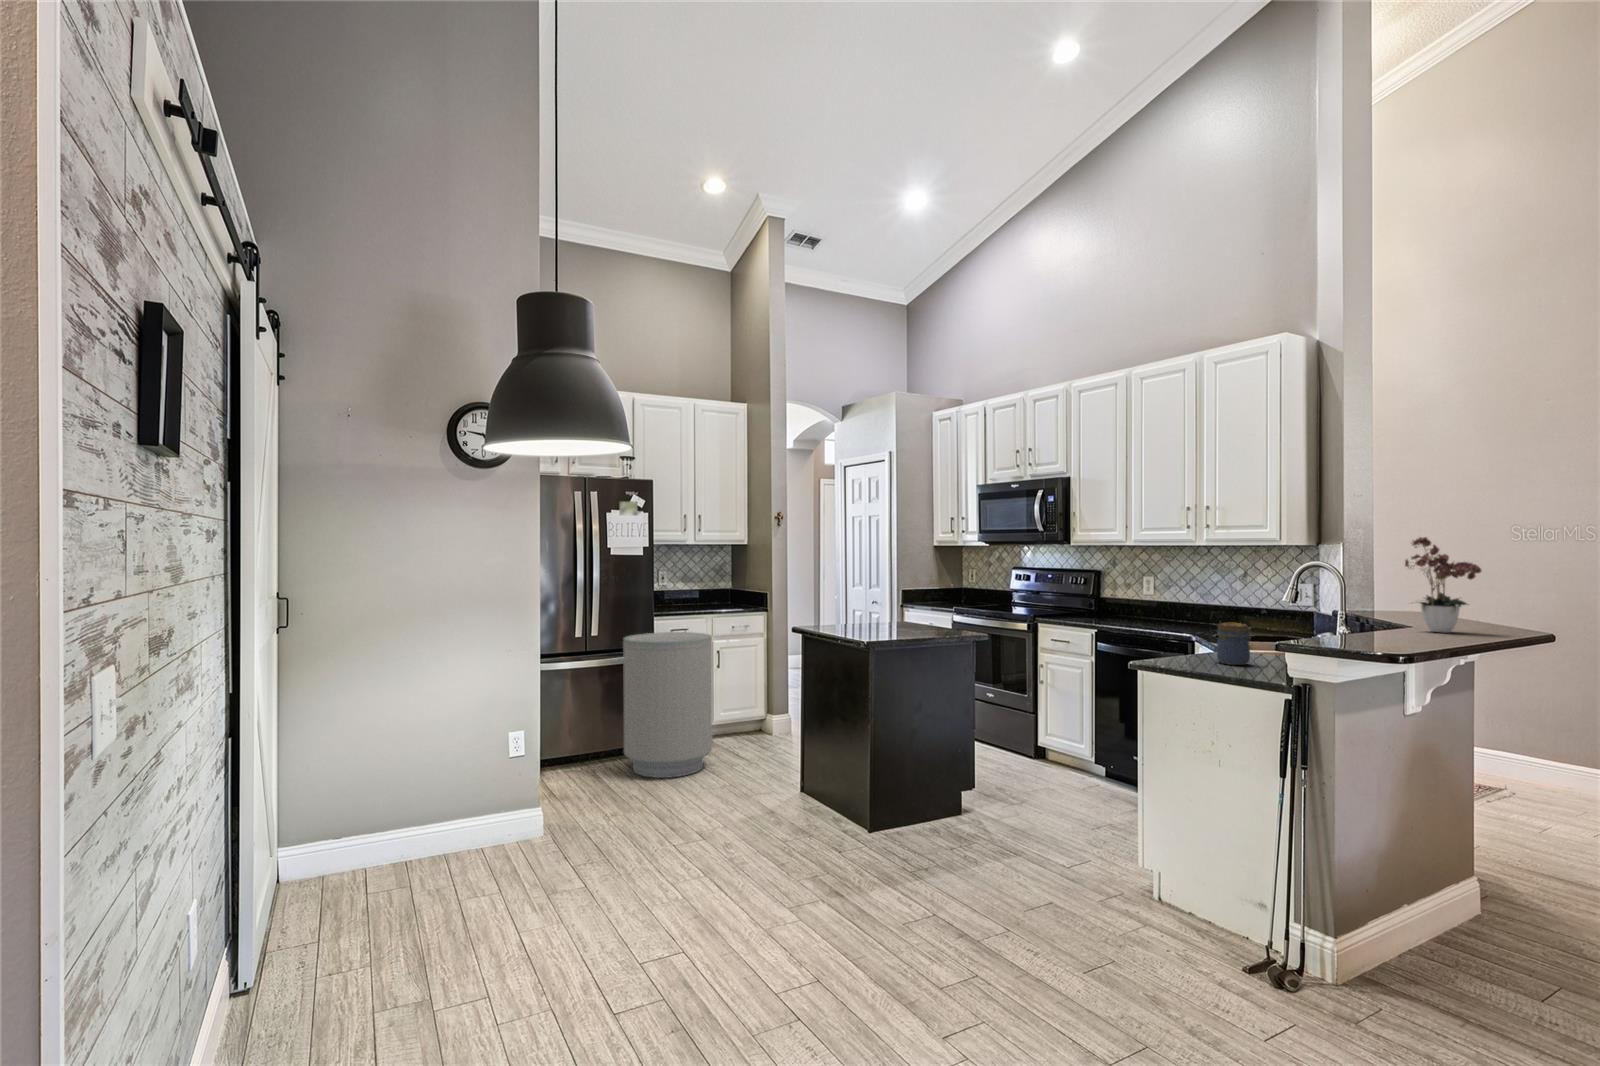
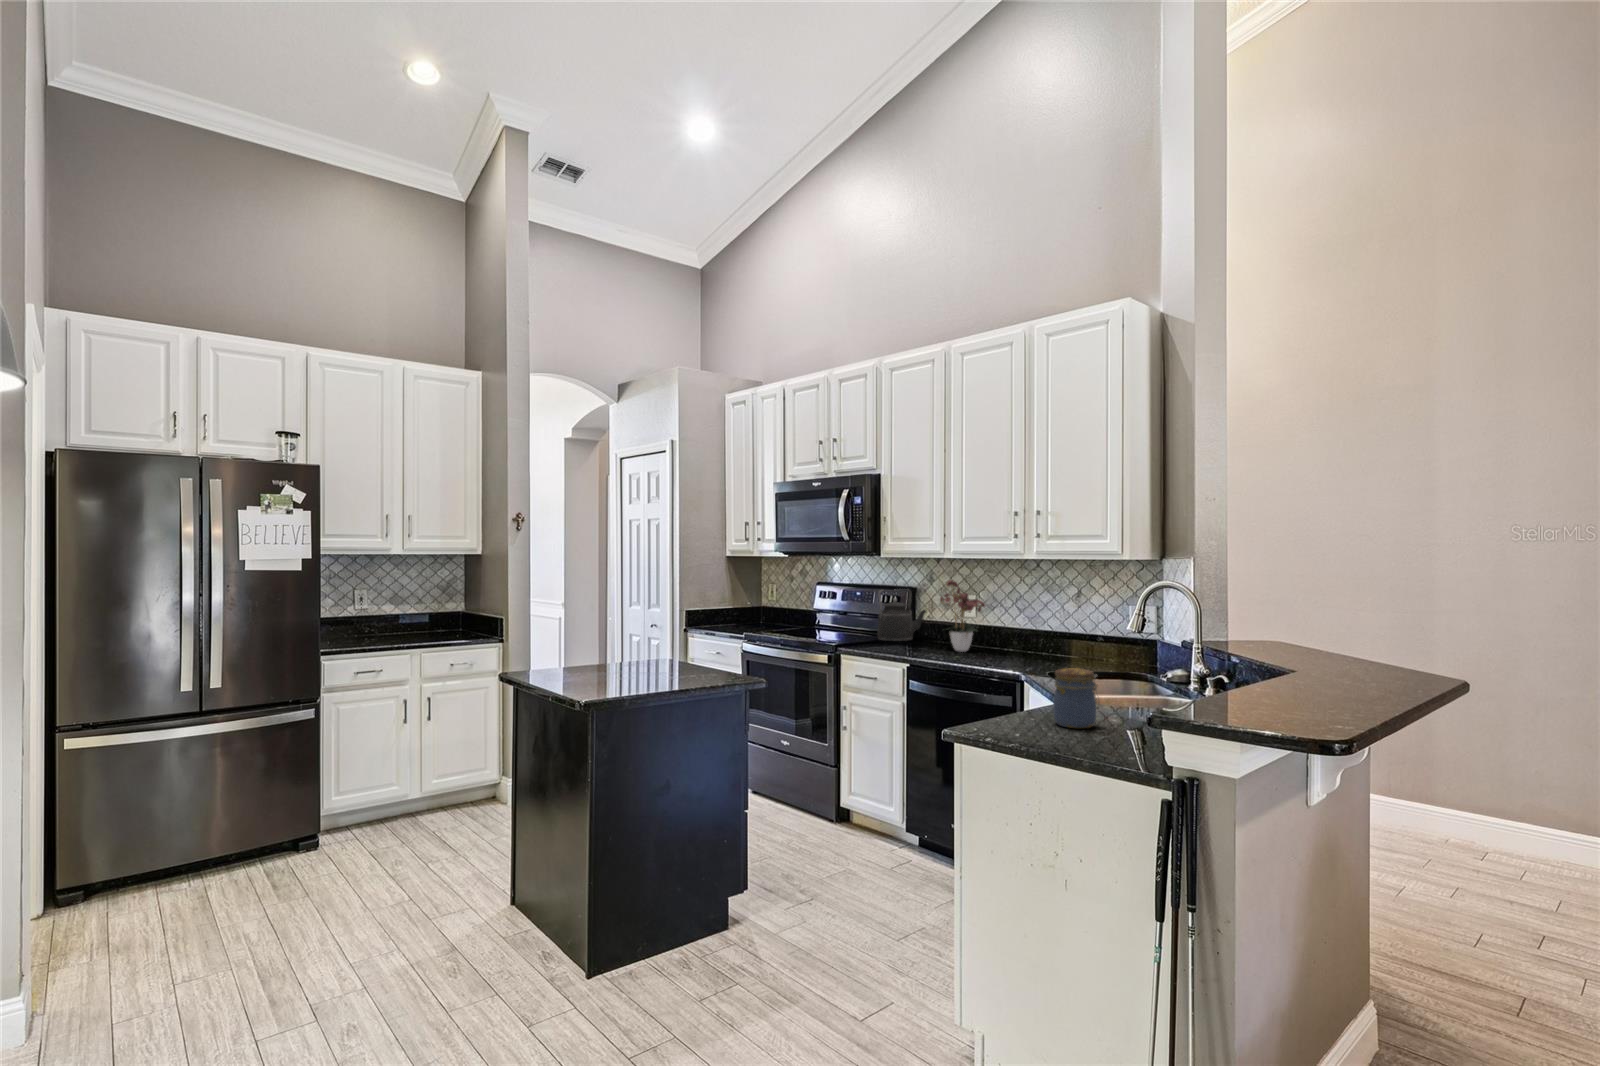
flower arrangement: present [1405,537,1482,633] -> present [940,580,985,652]
kettle: none [1067,572,1110,614] -> present [877,590,927,641]
trash can: present [623,632,713,778] -> none [254,678,400,896]

